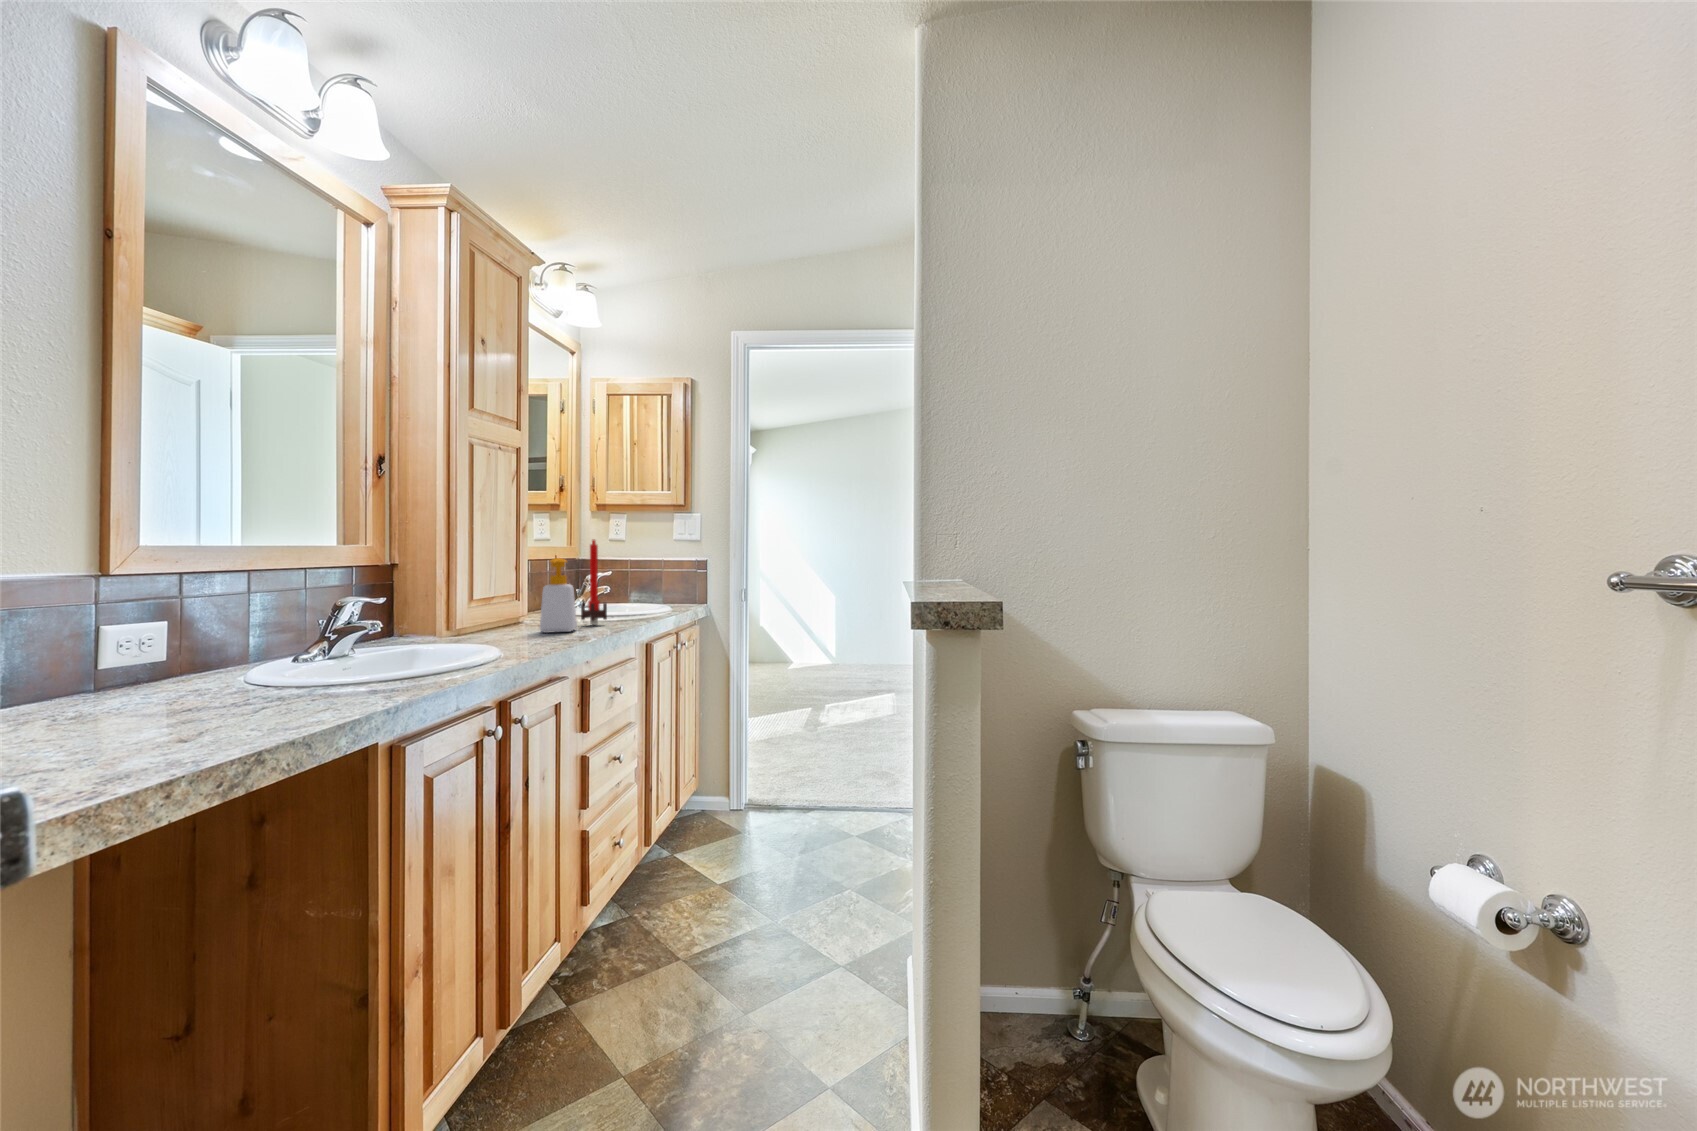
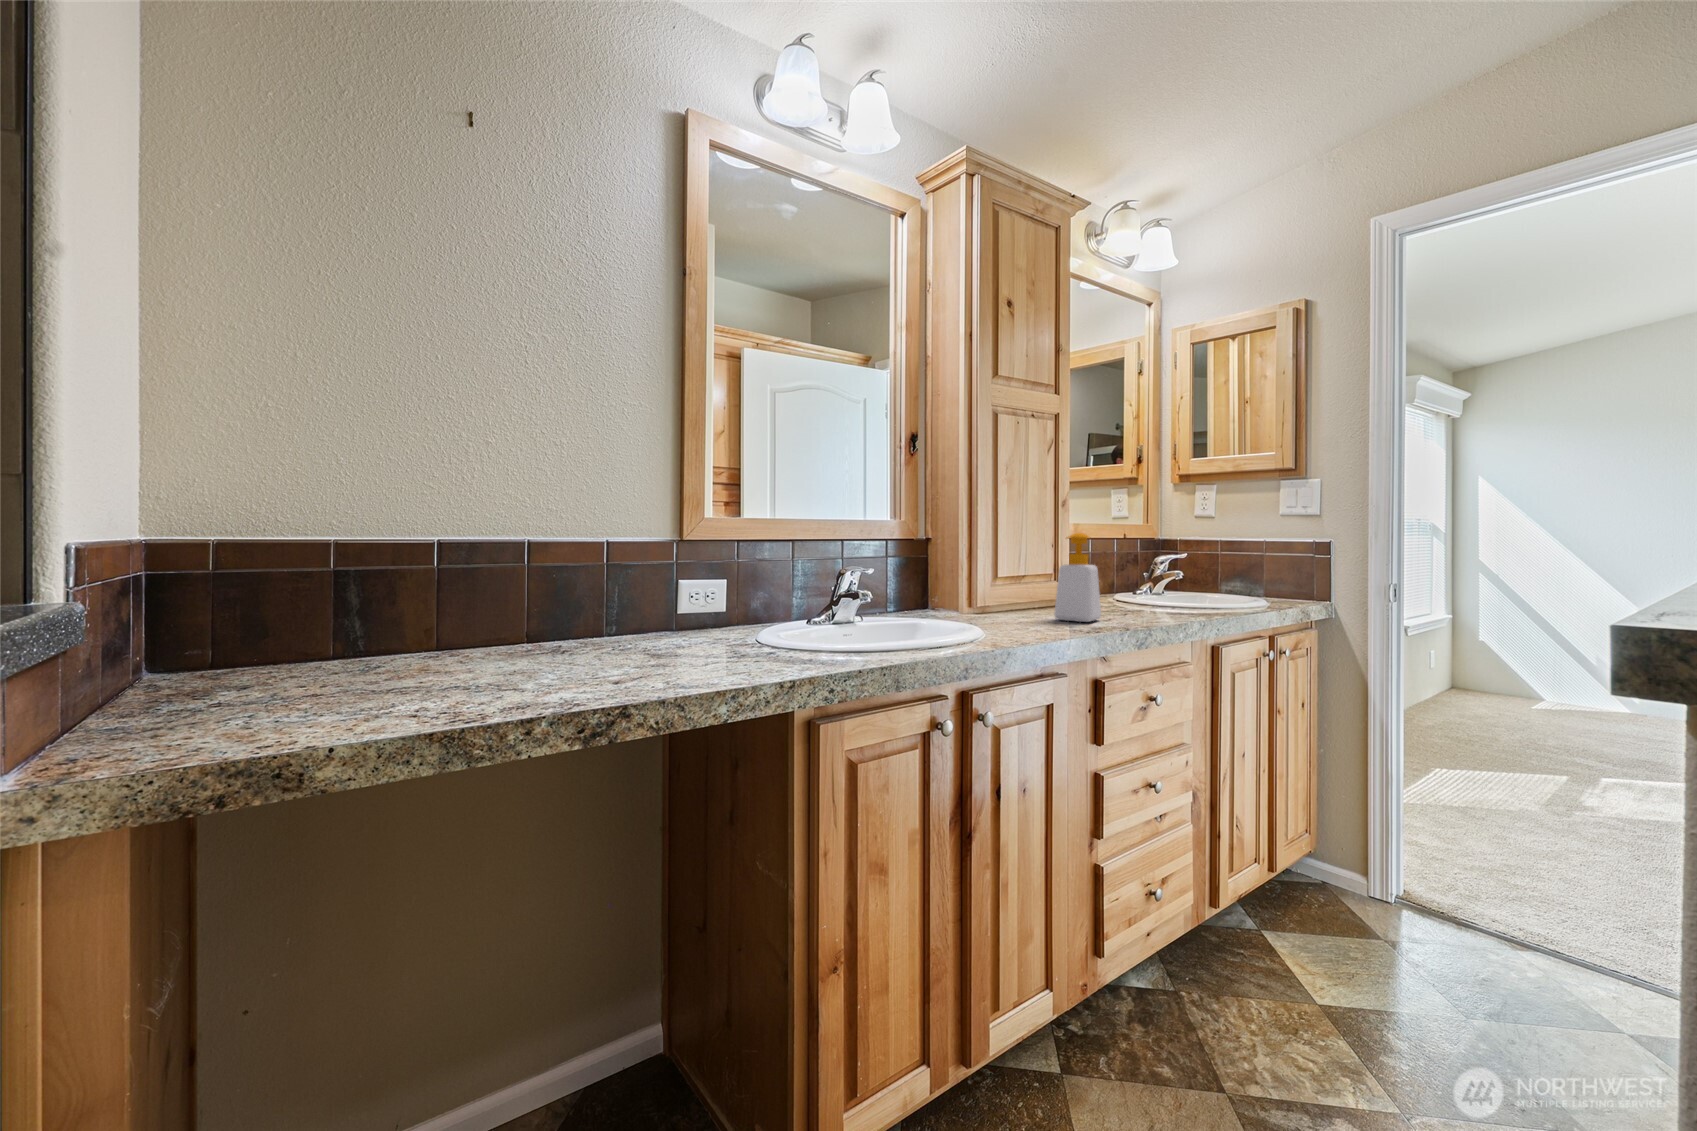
candle: present [581,540,607,625] -> none [1114,511,1146,617]

